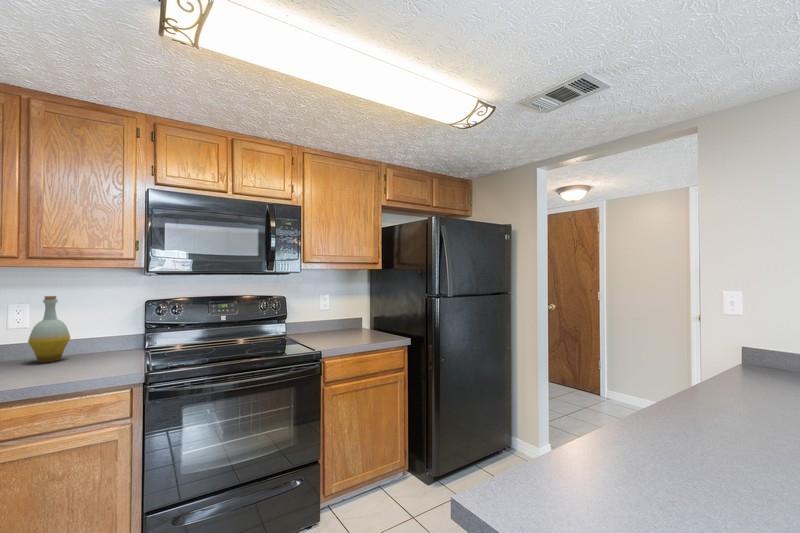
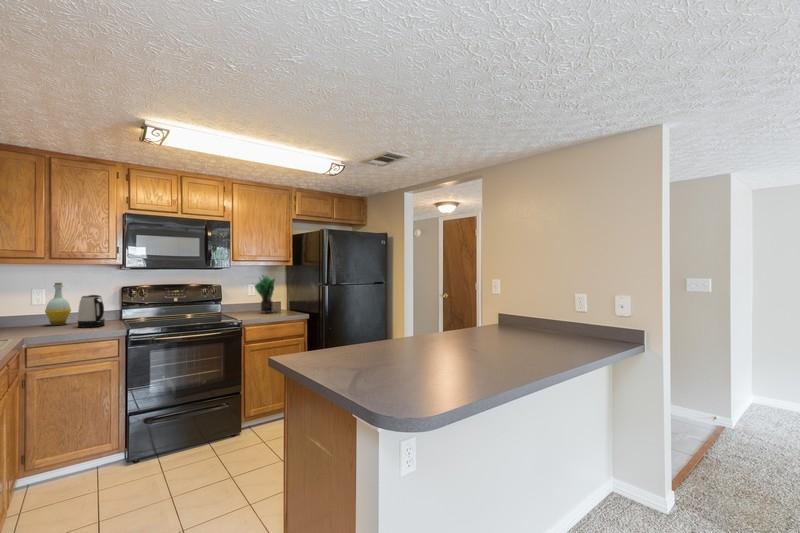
potted plant: none [329,283,361,337] -> present [255,275,275,313]
kettle: none [70,316,115,370] -> present [78,295,105,328]

